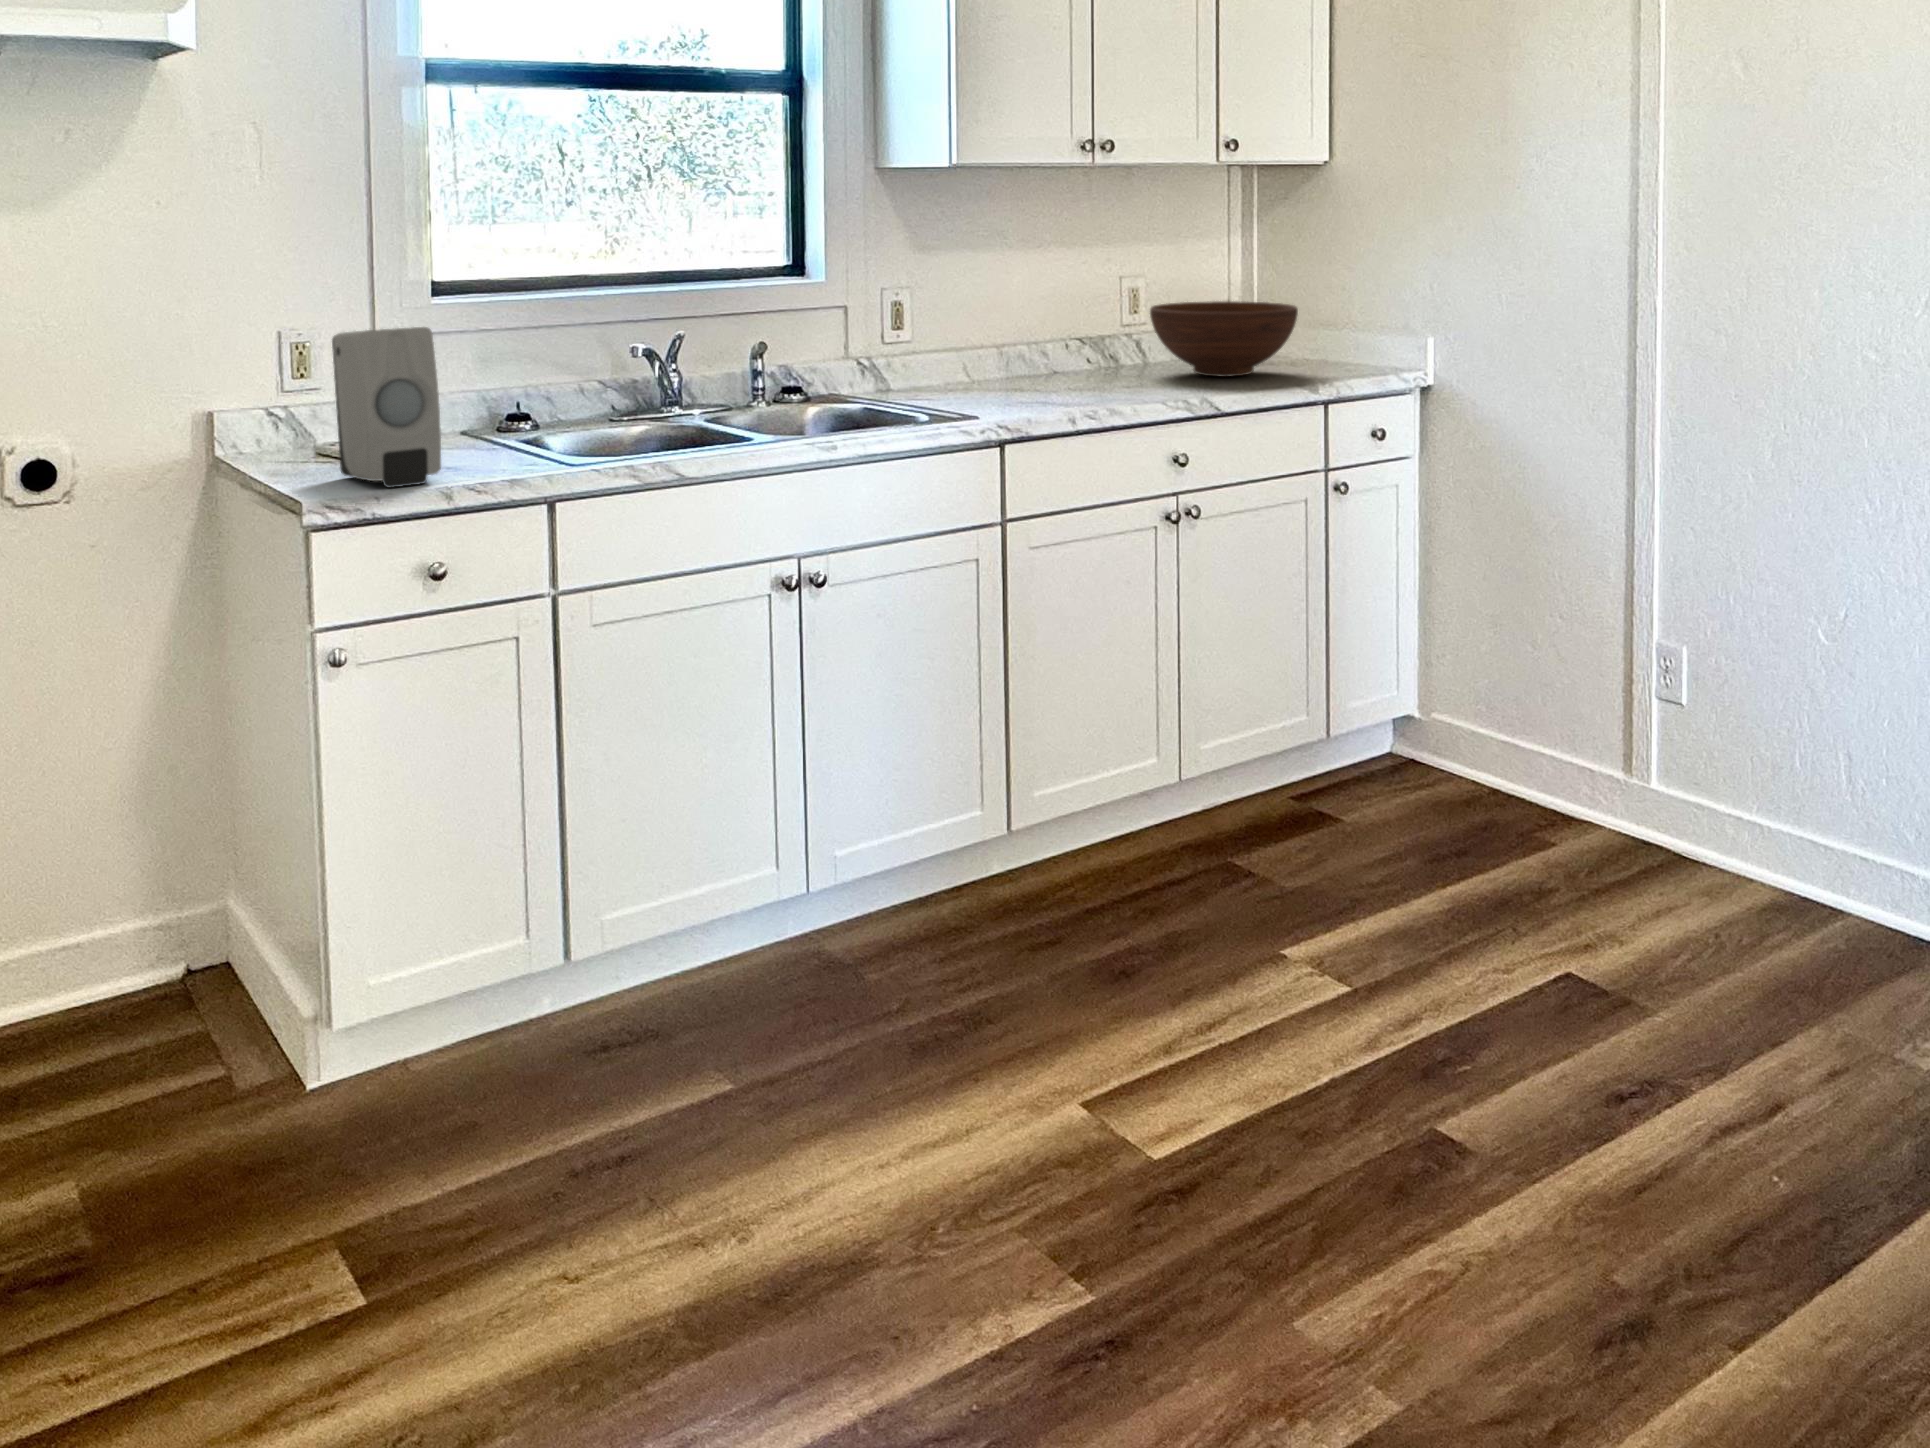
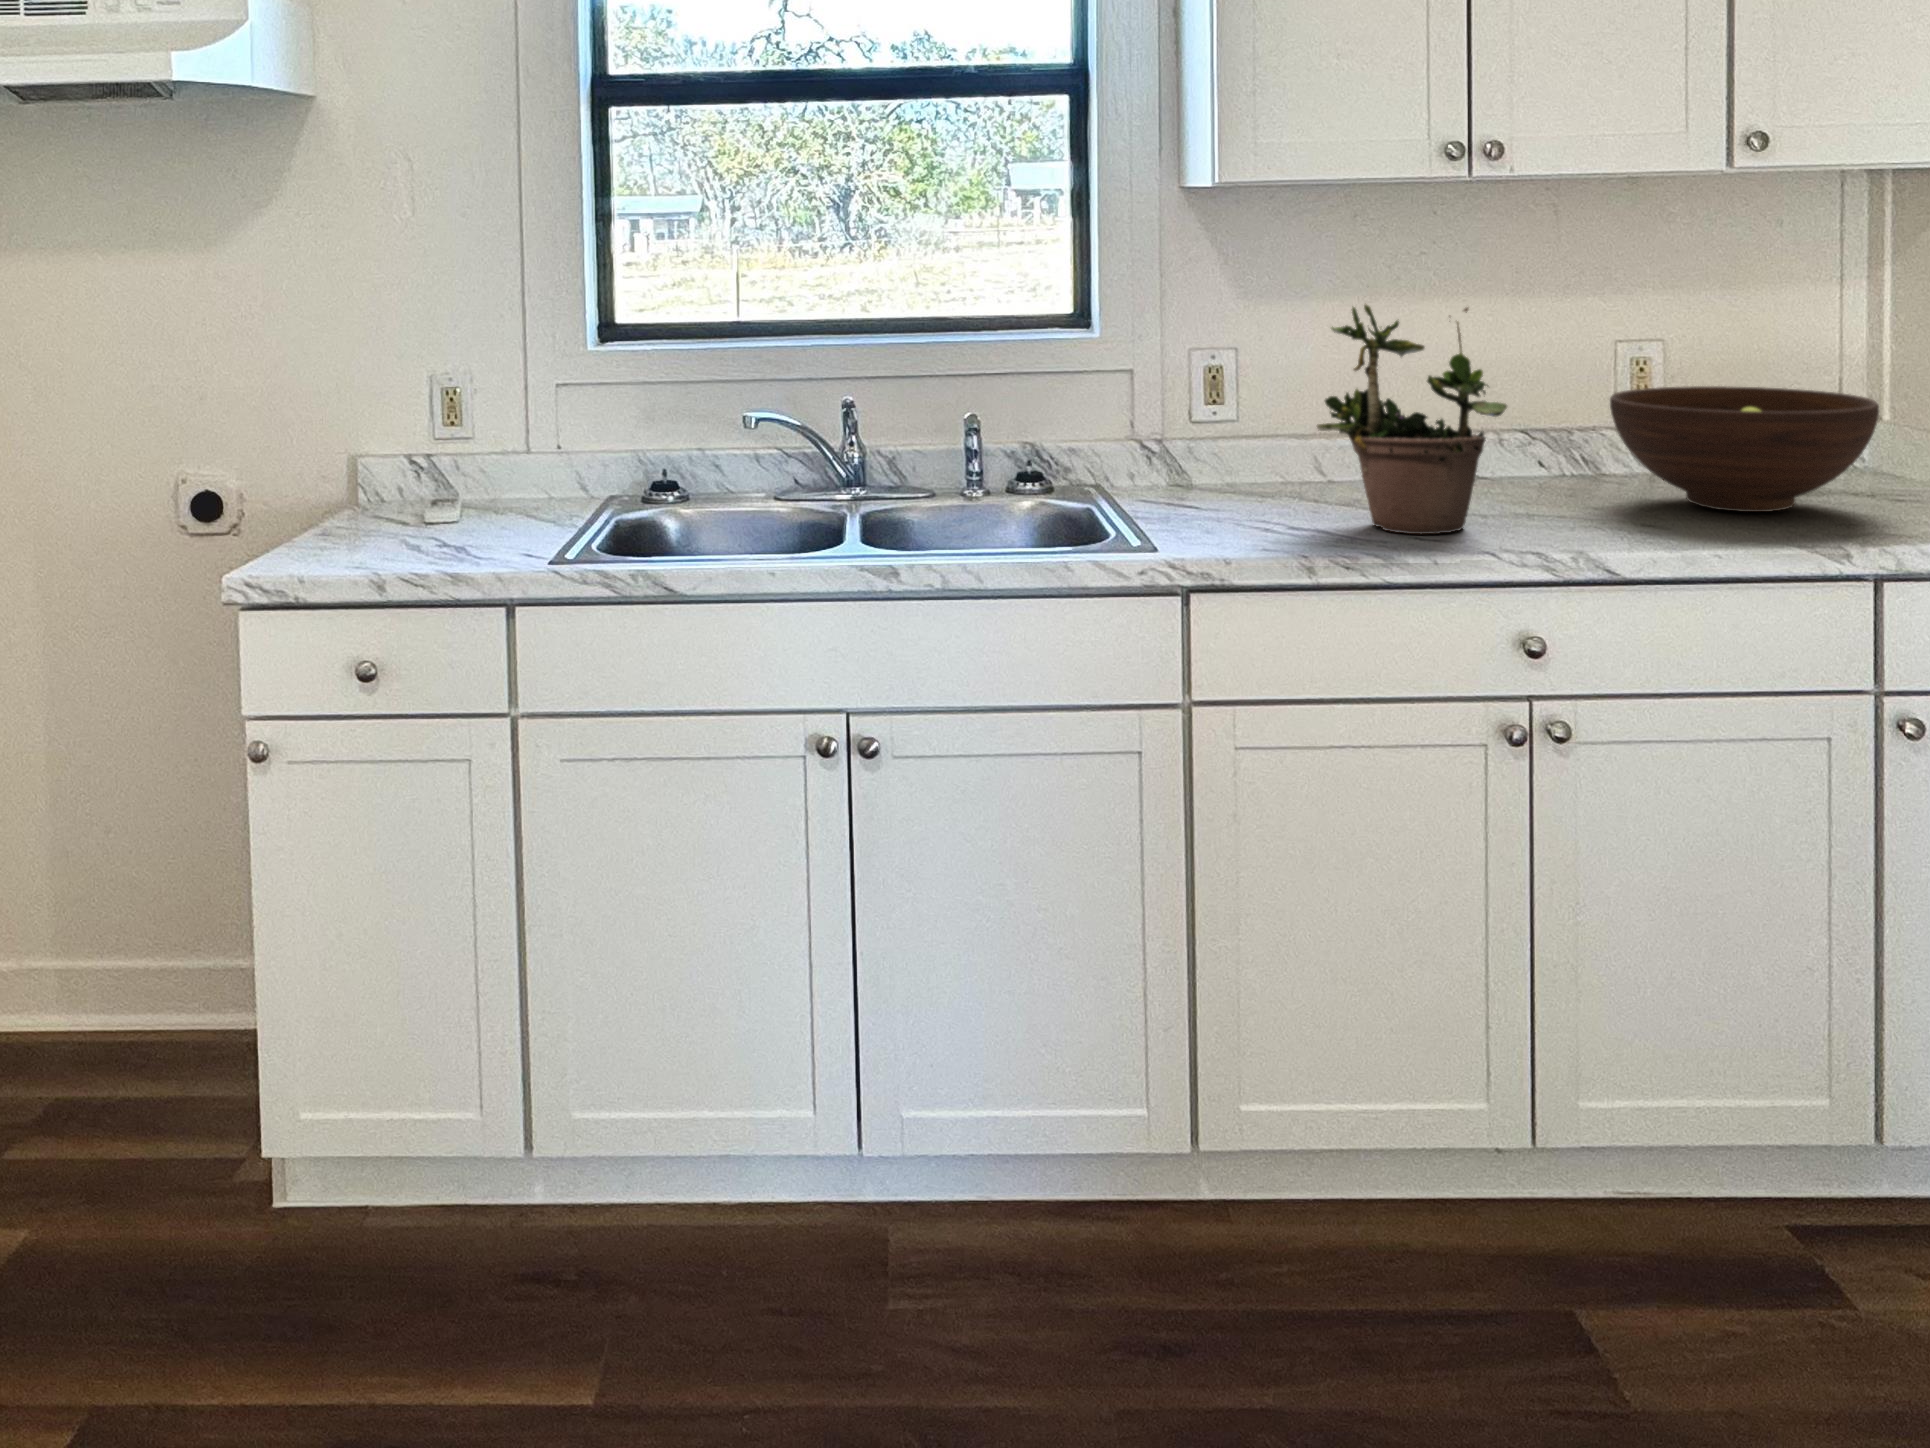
potted plant: none [1029,236,1145,401] -> present [1317,304,1507,534]
soap dispenser: present [332,327,441,488] -> none [339,384,448,562]

